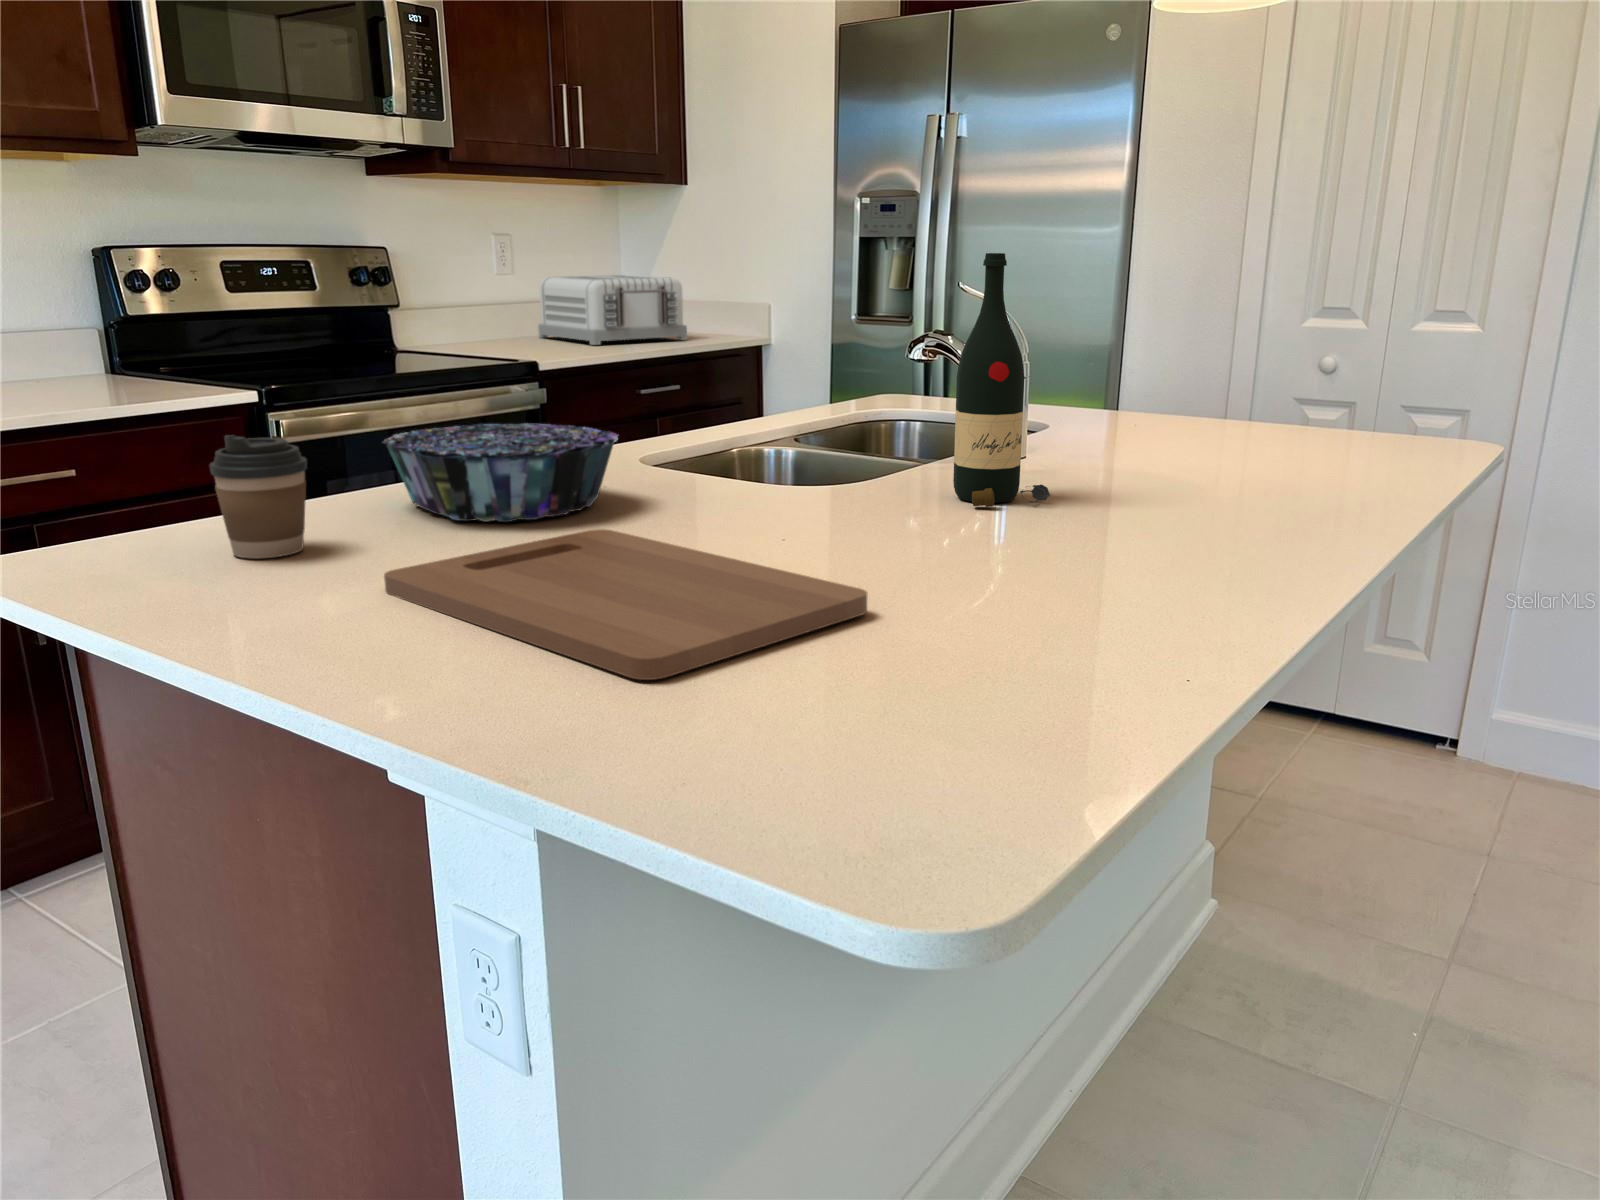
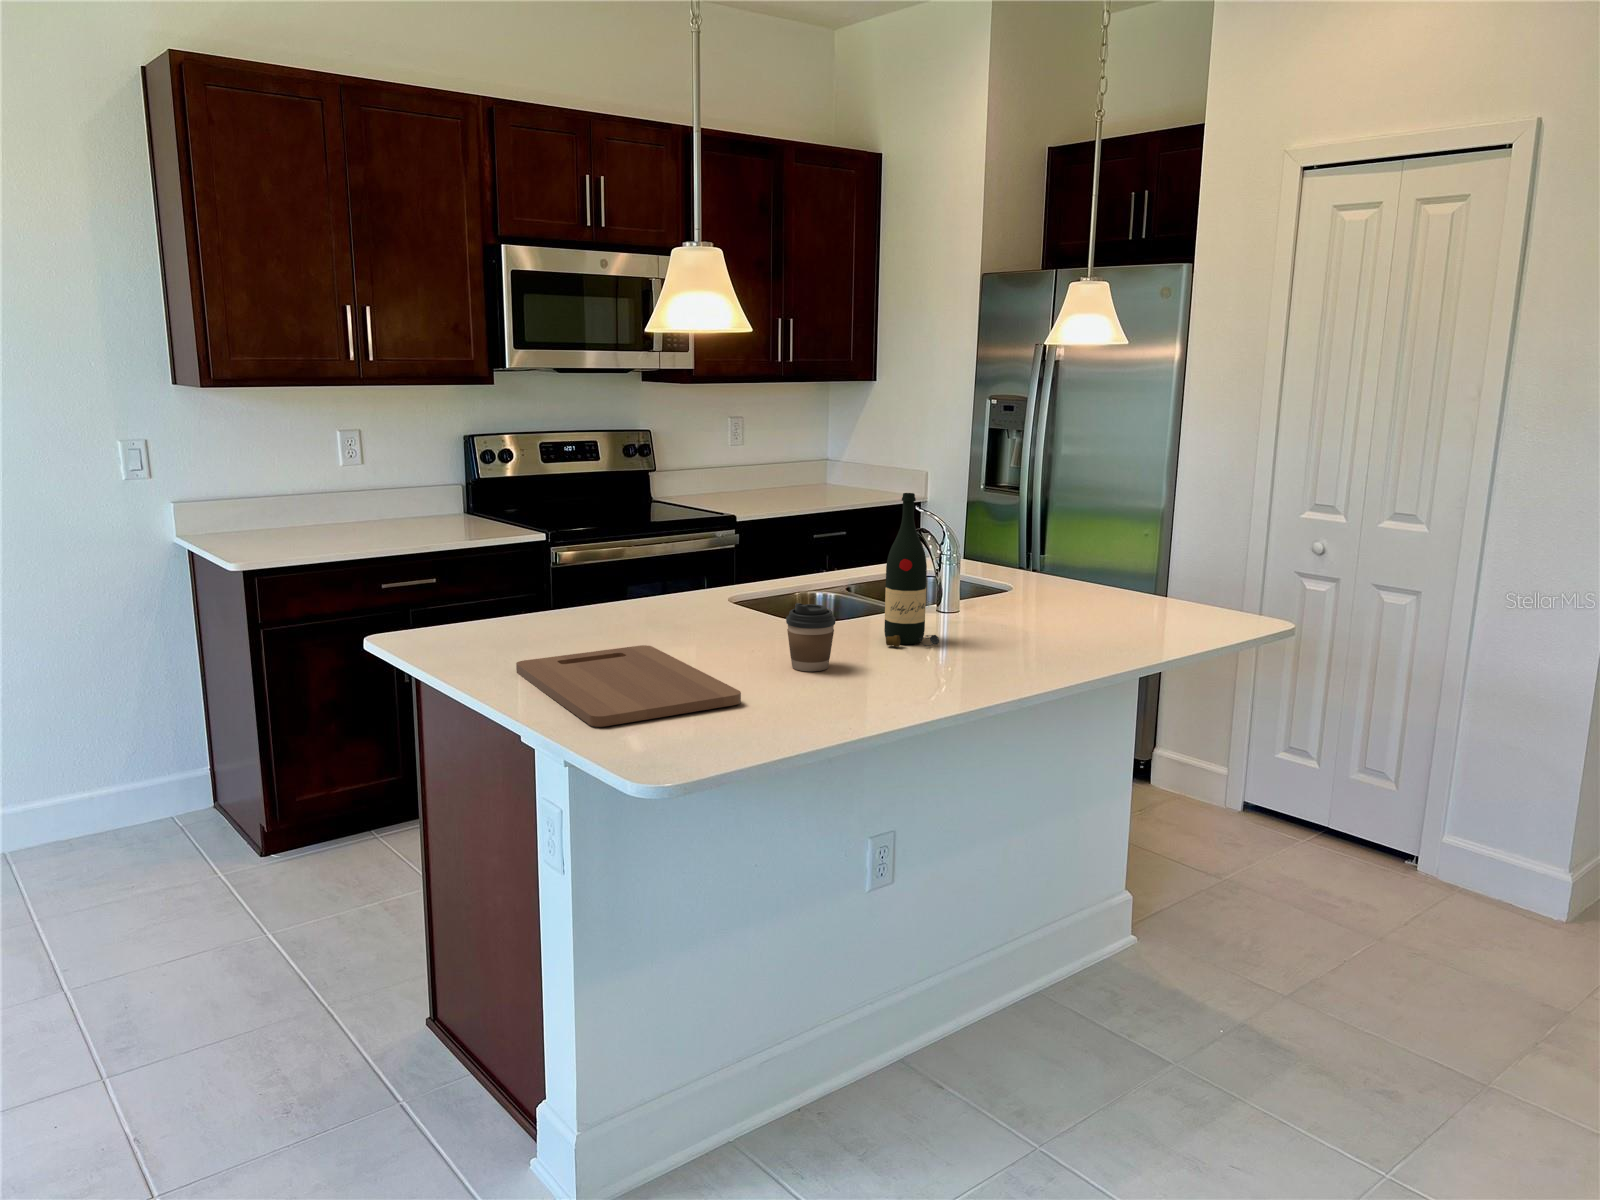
toaster: present [538,275,687,345] -> none [761,447,863,500]
decorative bowl: present [383,423,618,522] -> none [554,576,685,636]
coffee cup: present [210,435,307,558] -> present [786,603,836,671]

